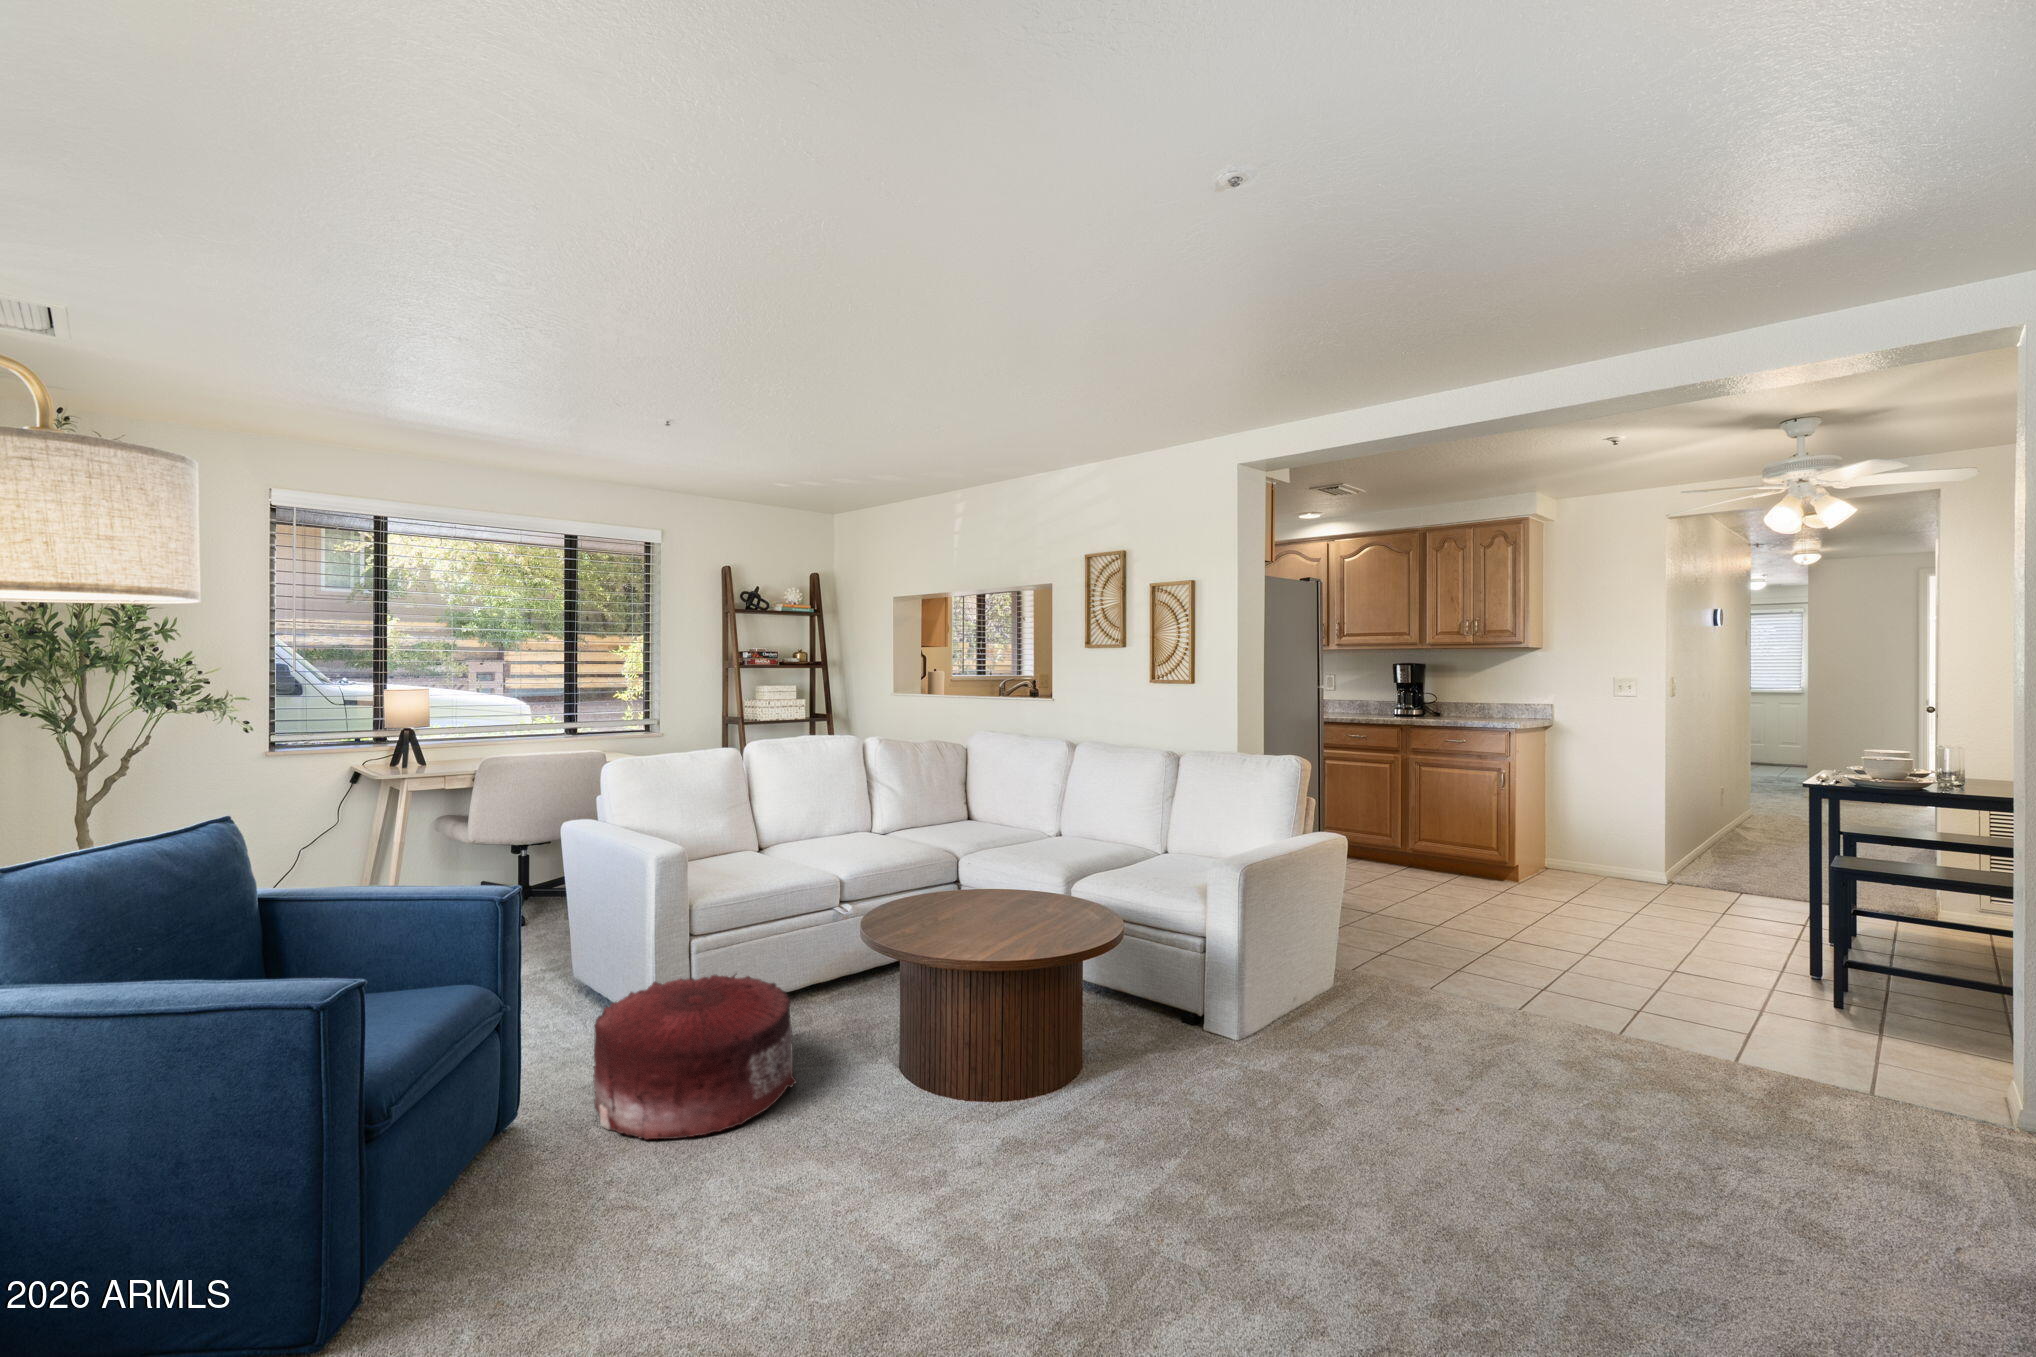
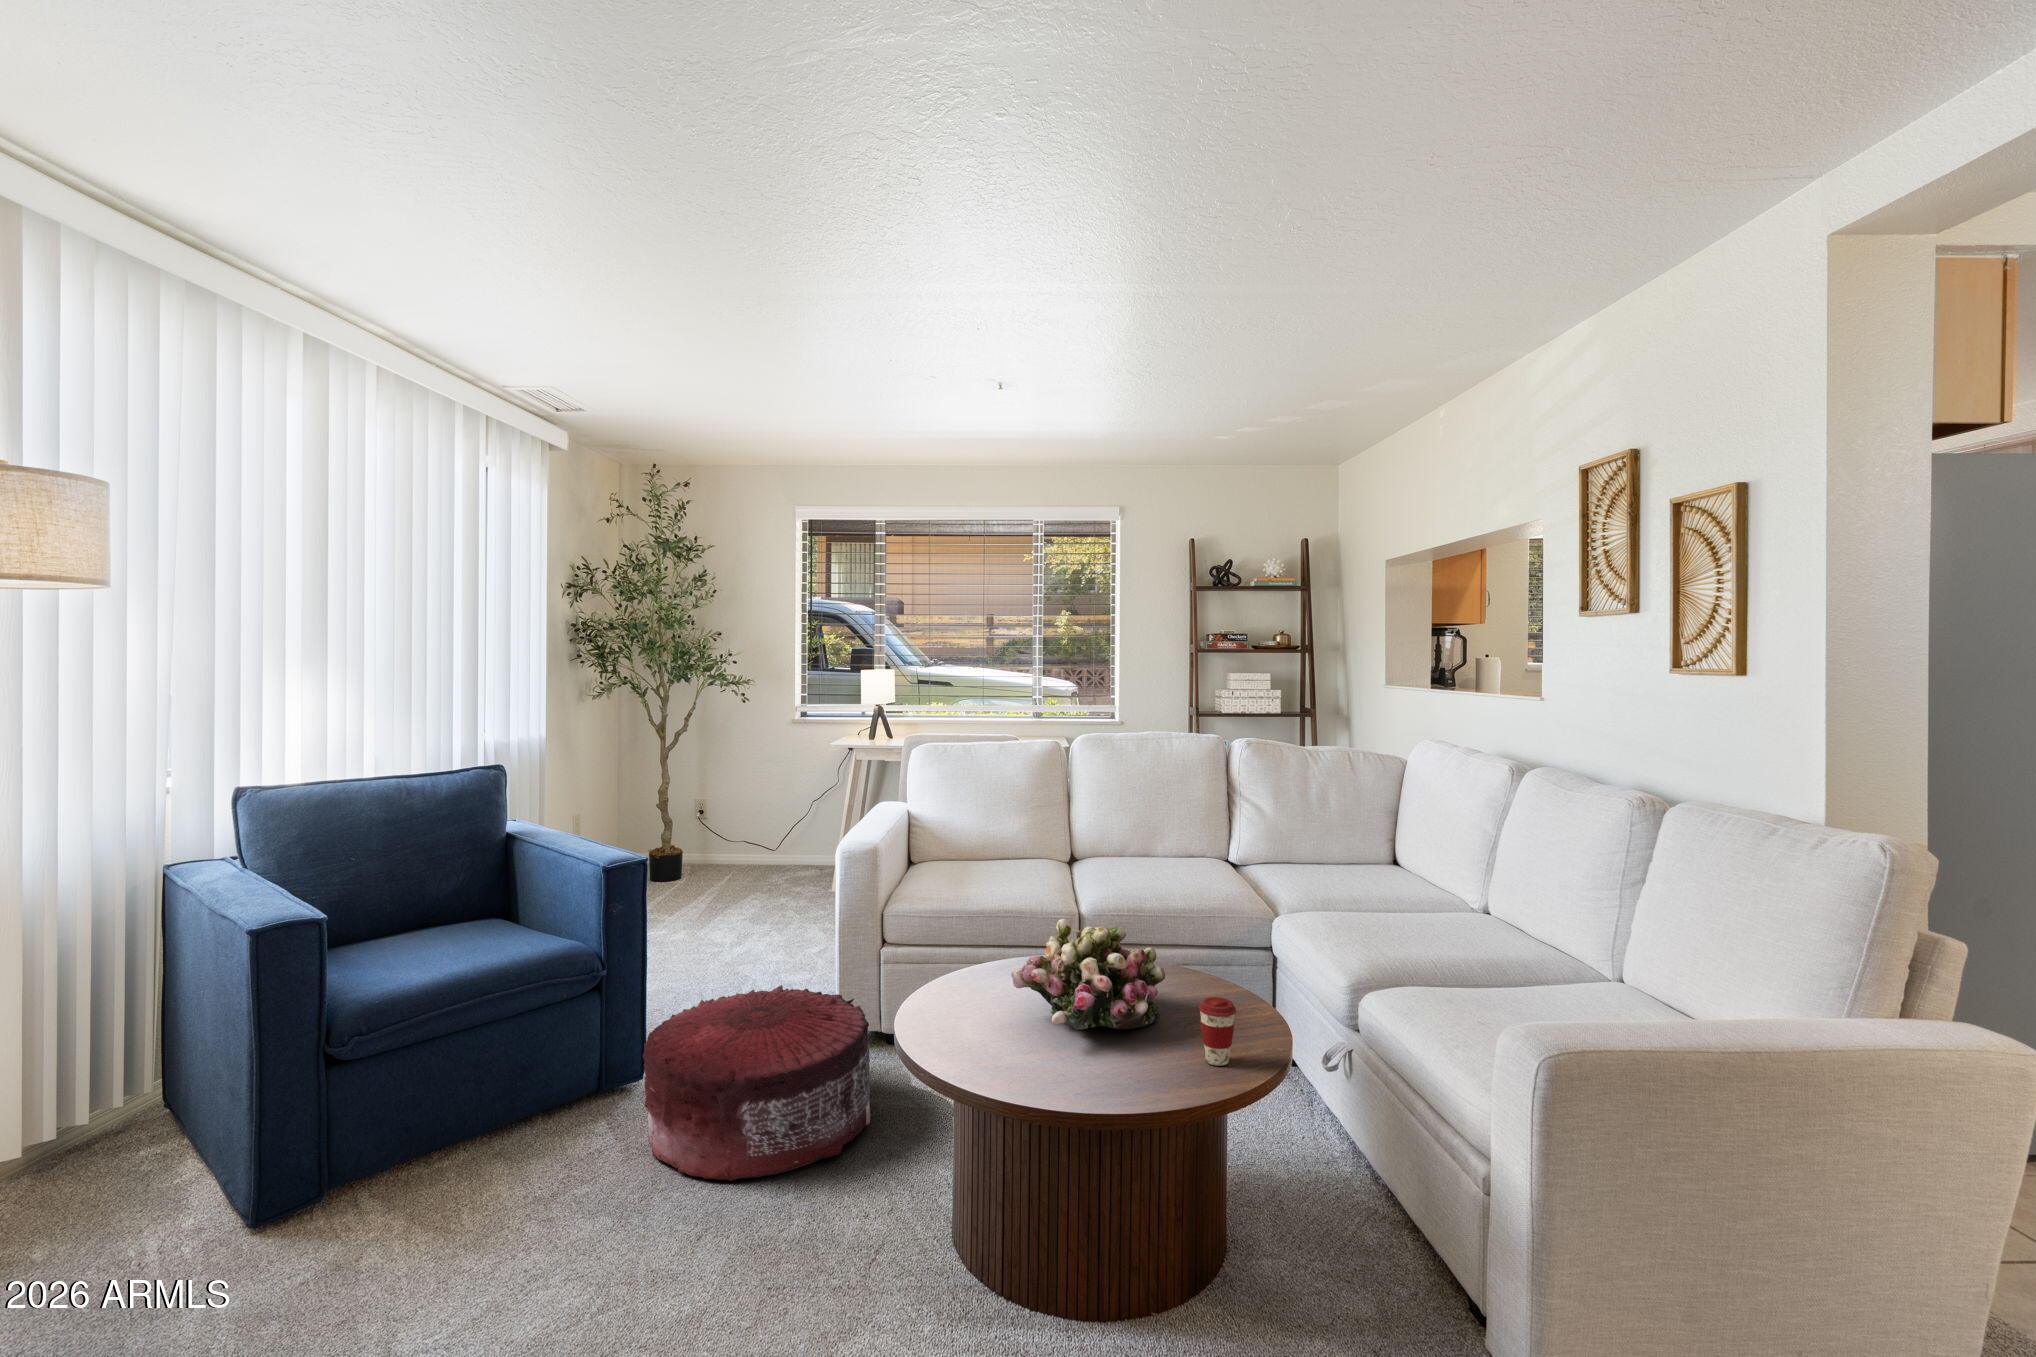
flower arrangement: none [939,860,1033,926] -> present [1012,919,1165,1030]
coffee cup: none [1070,885,1092,924] -> present [1198,997,1236,1066]

